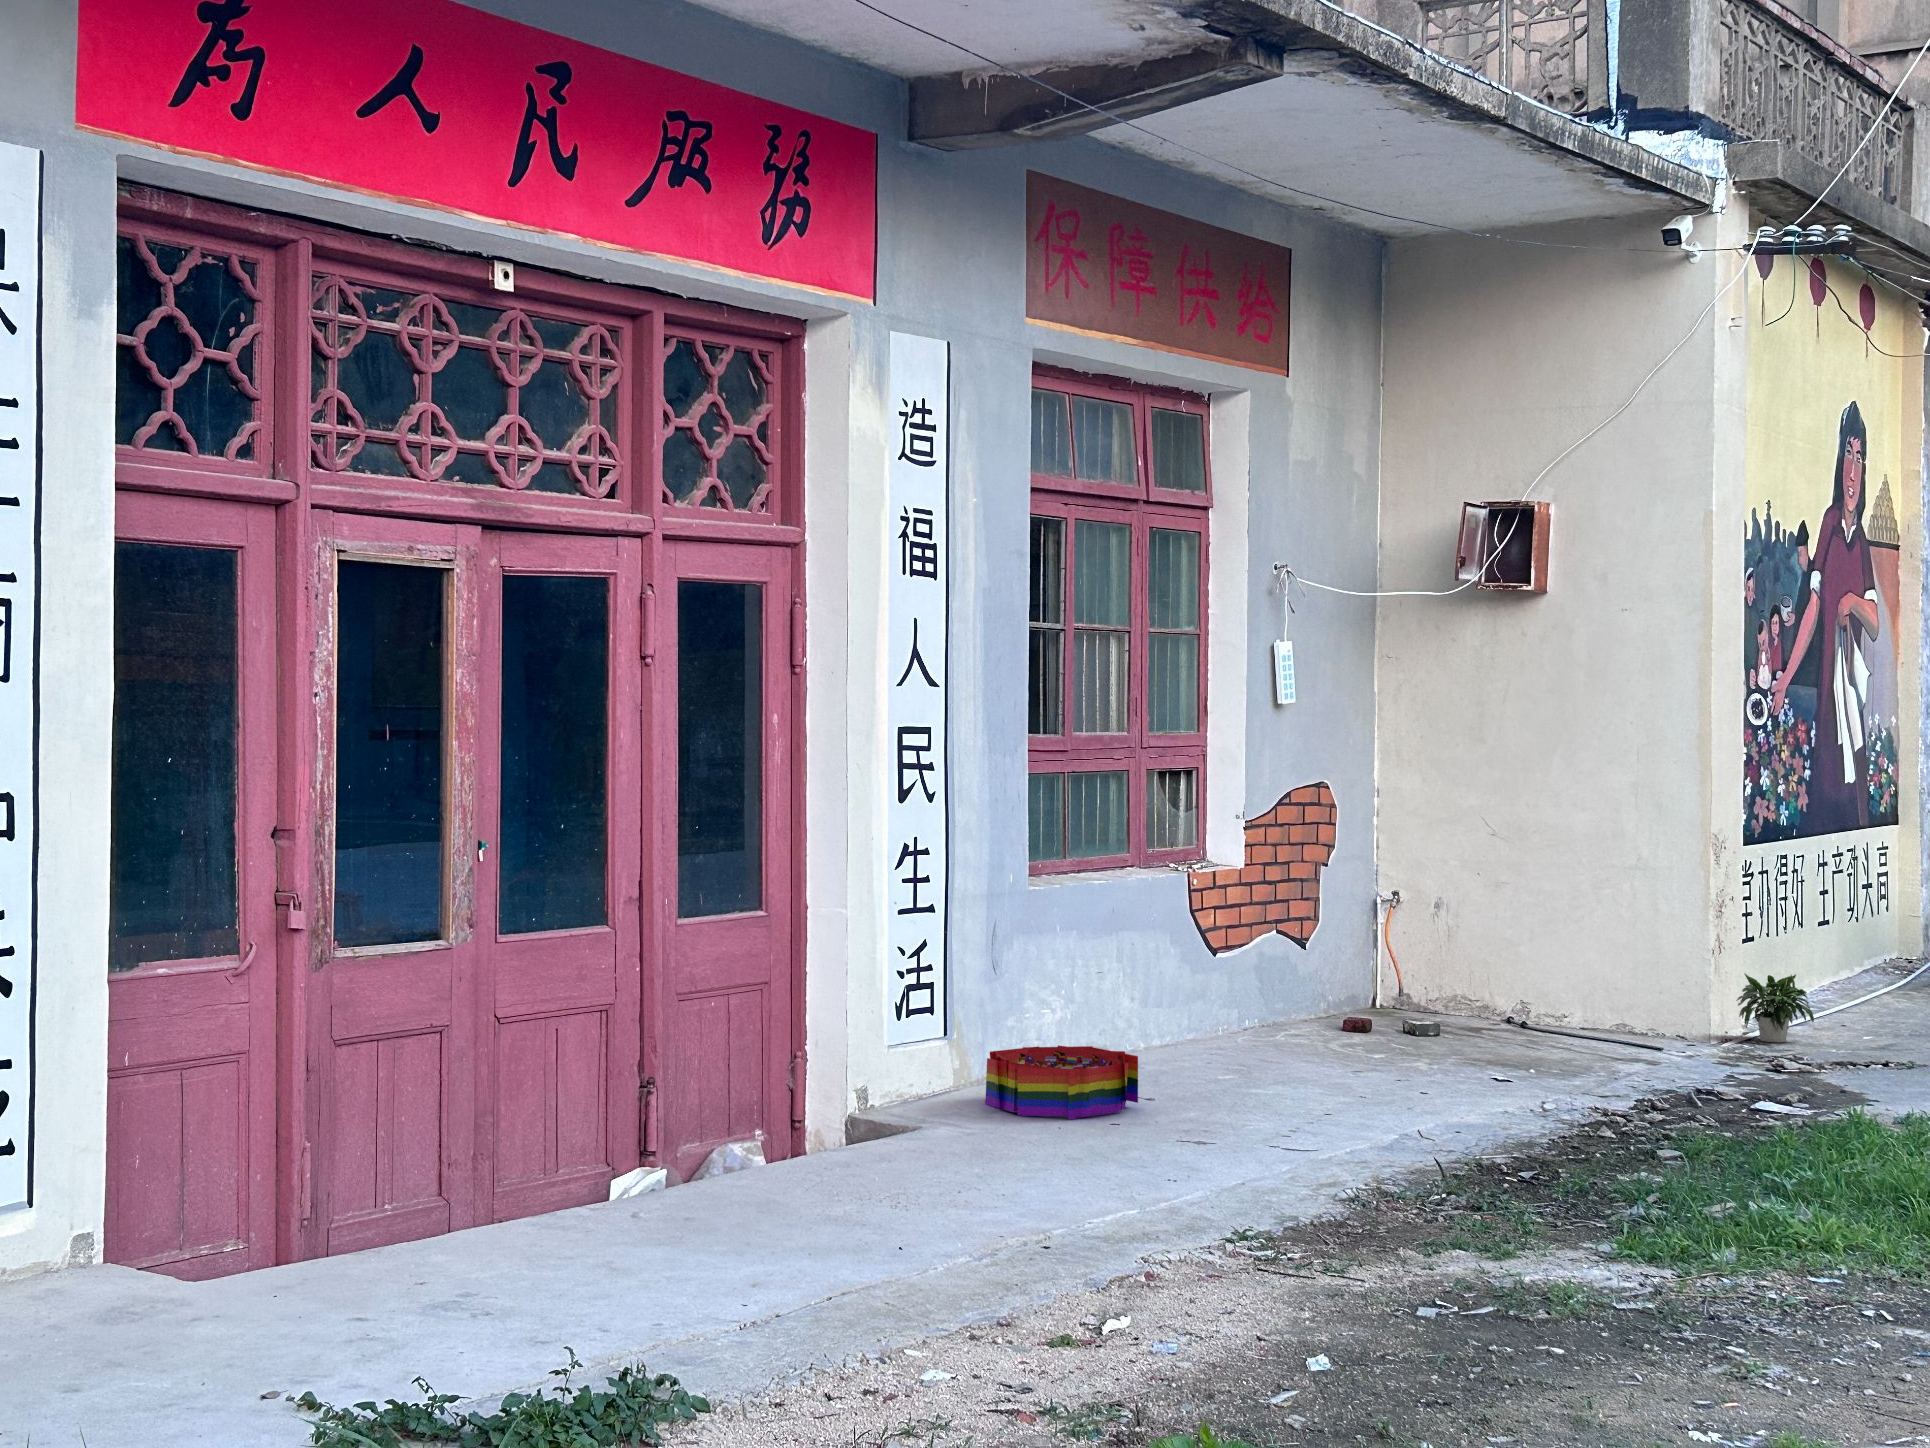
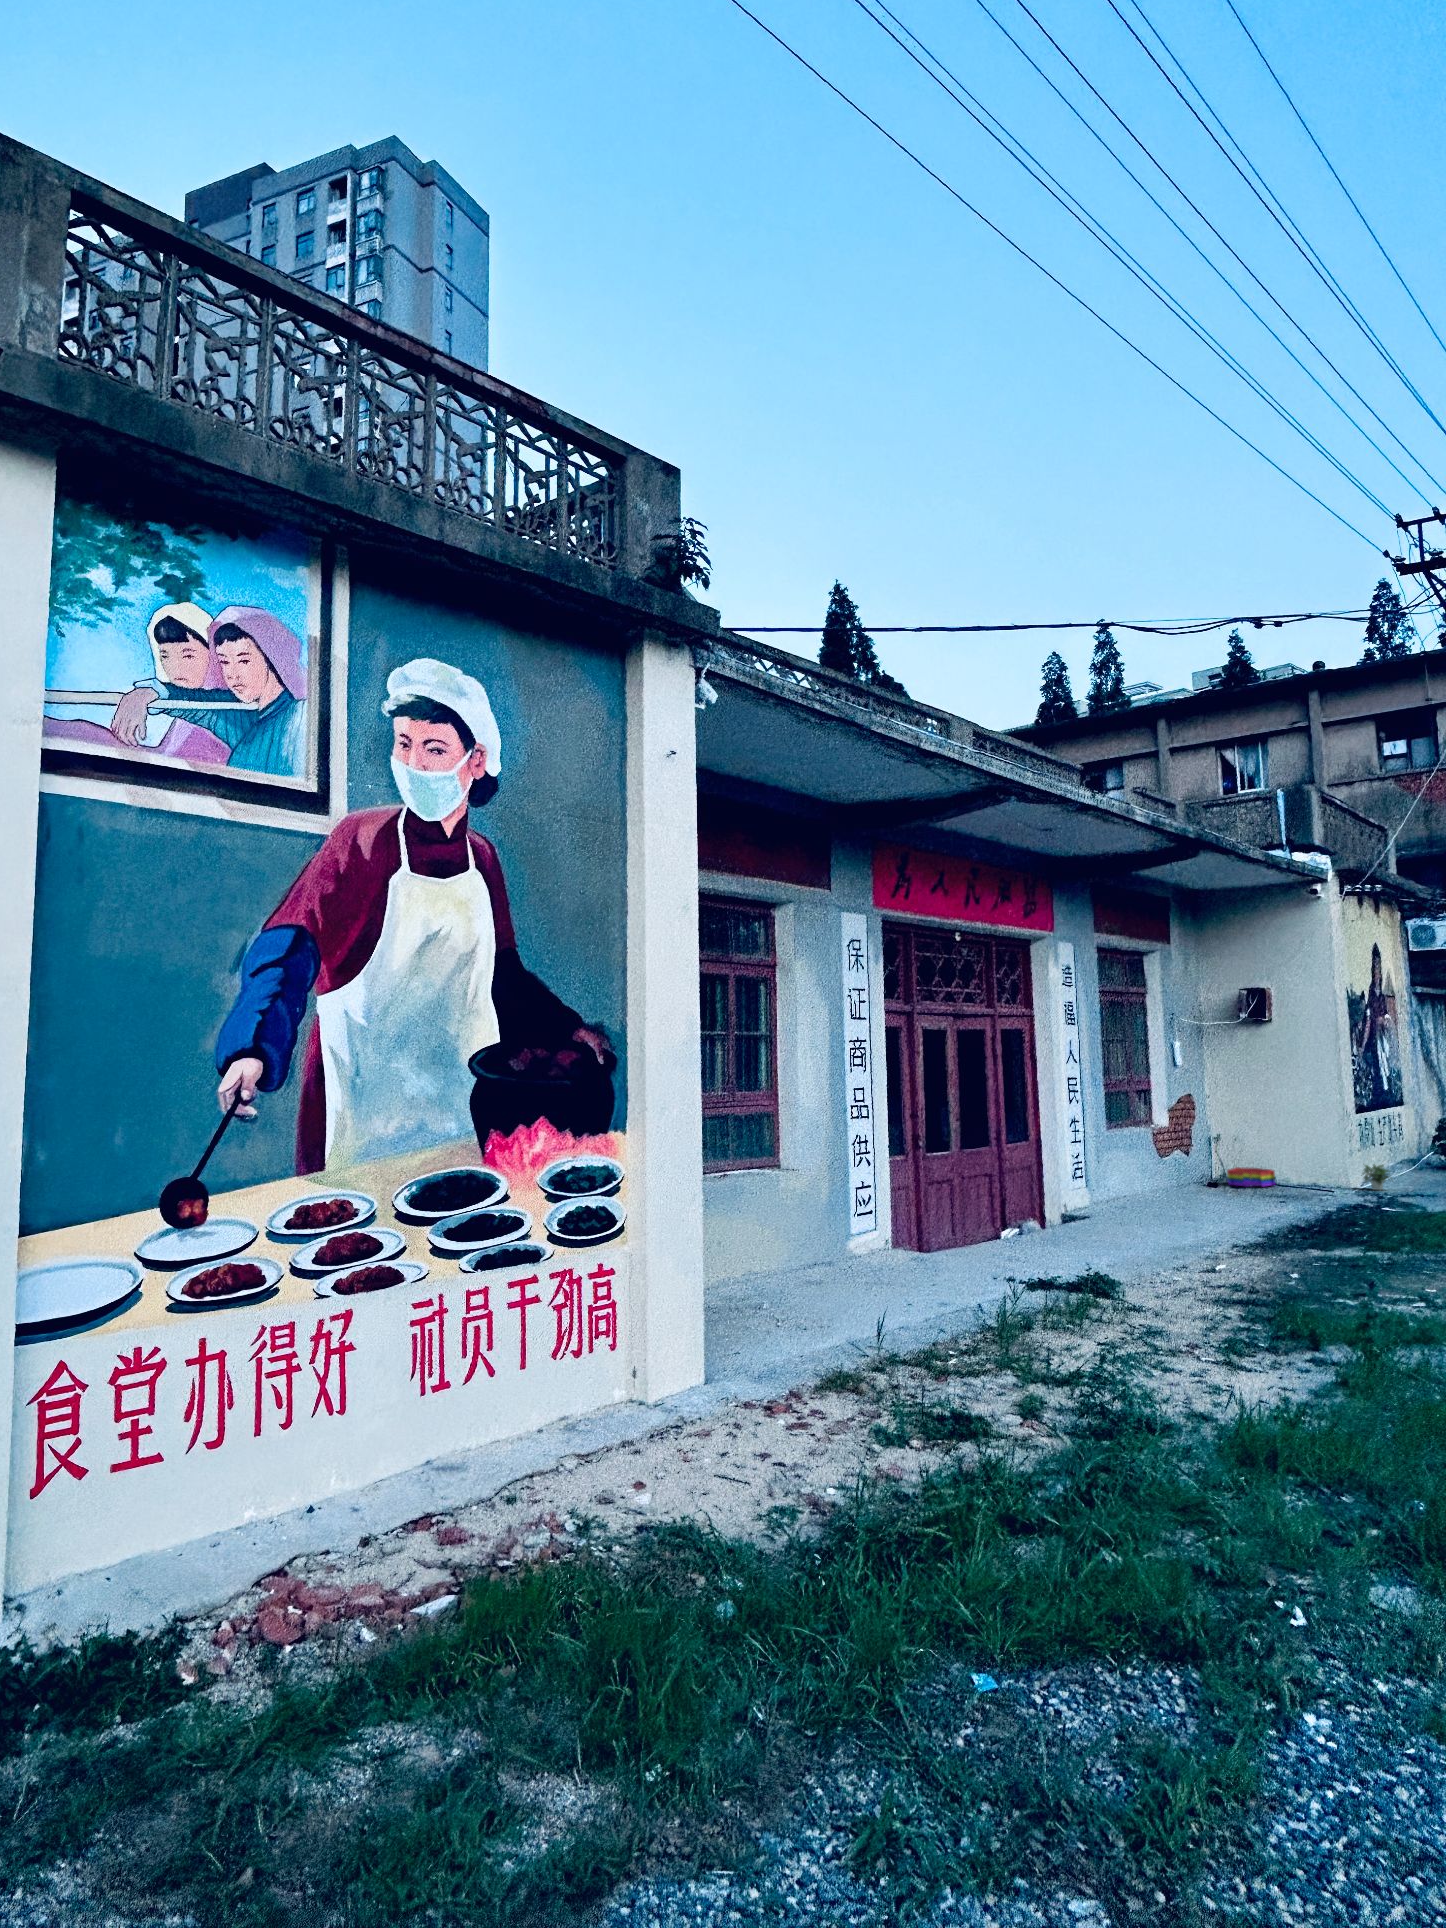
storage bin: present [985,1045,1138,1119] -> present [1227,1167,1275,1187]

